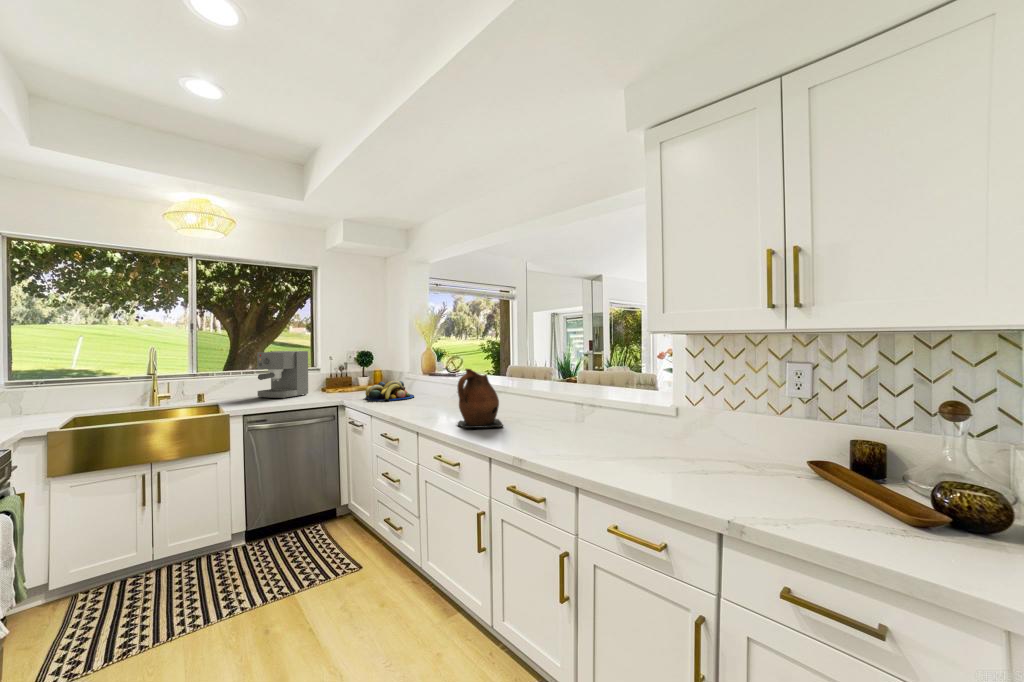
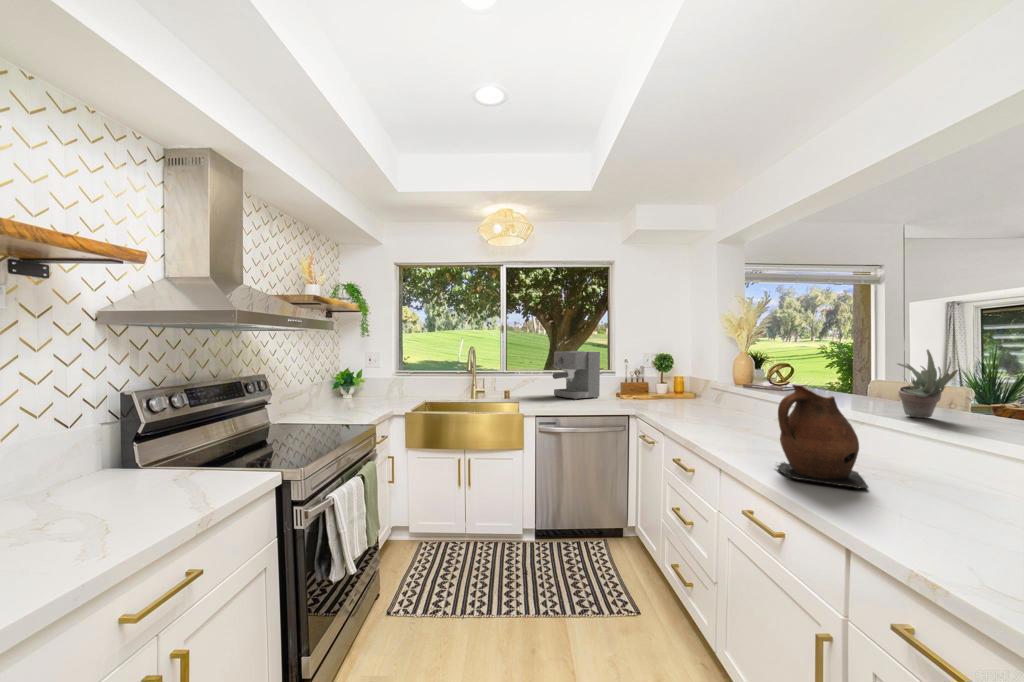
succulent plant: none [516,344,542,384] -> present [898,349,958,418]
fruit bowl: present [365,380,414,401] -> none [656,390,719,416]

